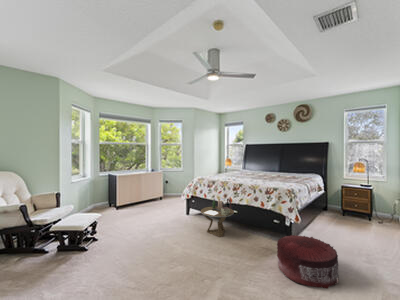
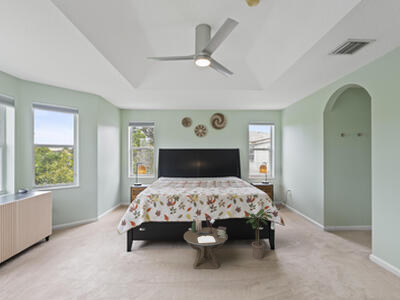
potted plant: none [248,201,278,245] -> present [244,209,272,259]
pouf: present [277,235,339,289] -> none [294,234,356,283]

